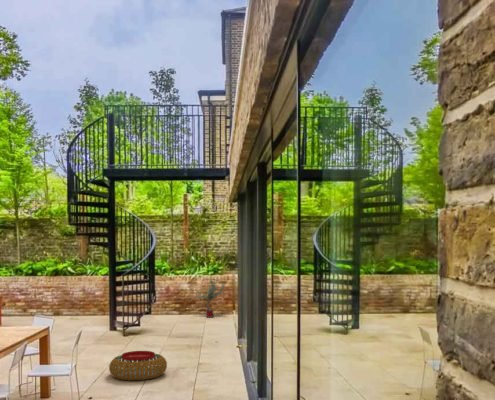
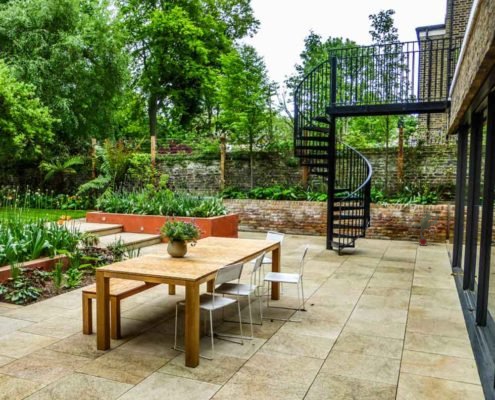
pouf: present [109,351,167,380] -> none [326,272,386,303]

